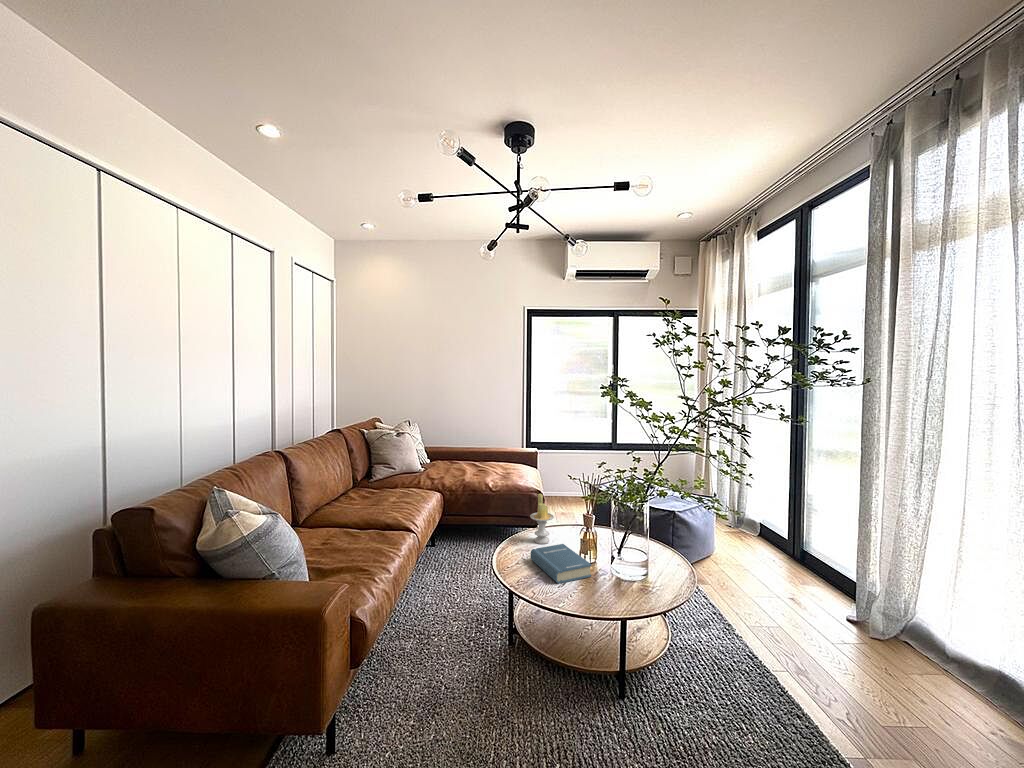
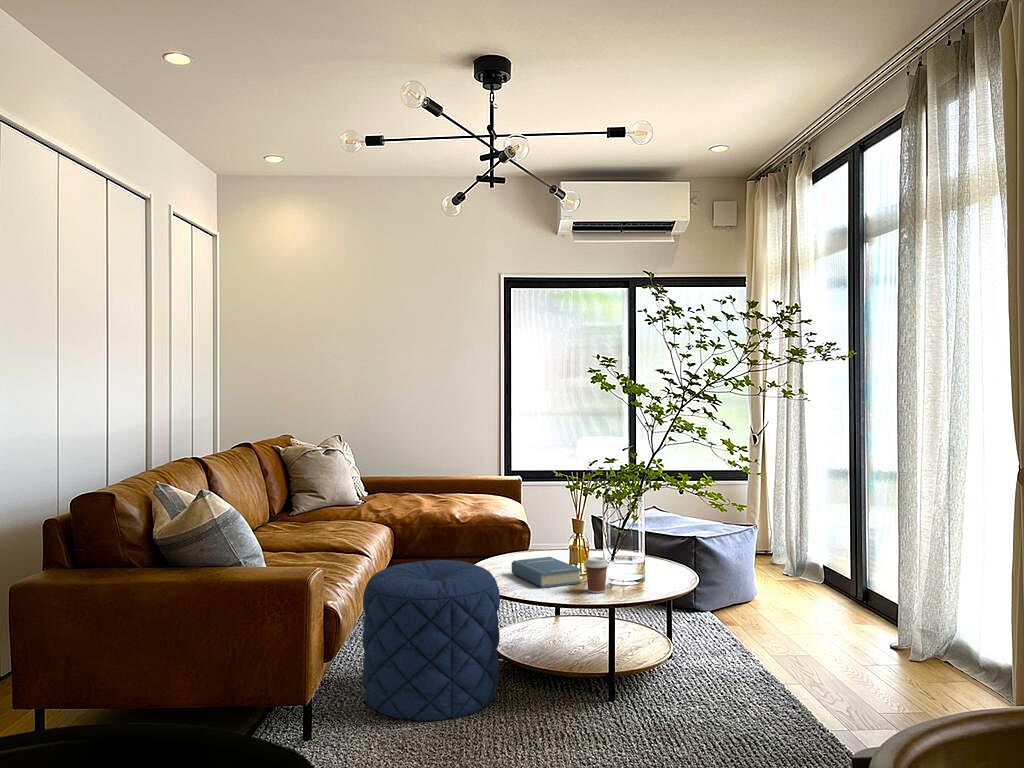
candle: present [530,494,554,544] -> none [511,503,540,563]
pouf: none [396,554,520,726] -> present [362,560,500,721]
coffee cup: none [596,558,618,594] -> present [584,557,609,593]

